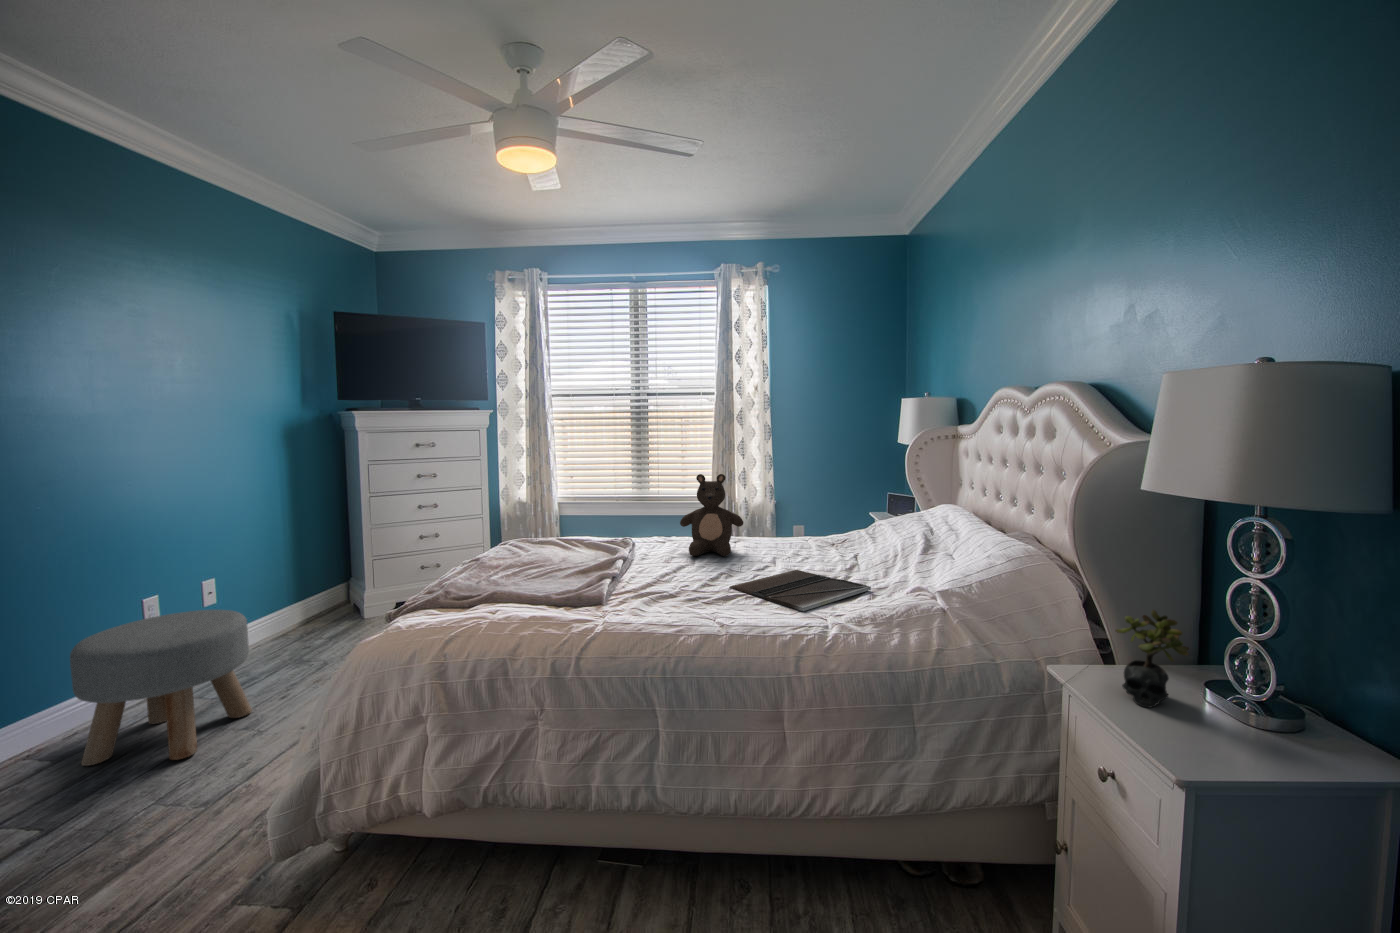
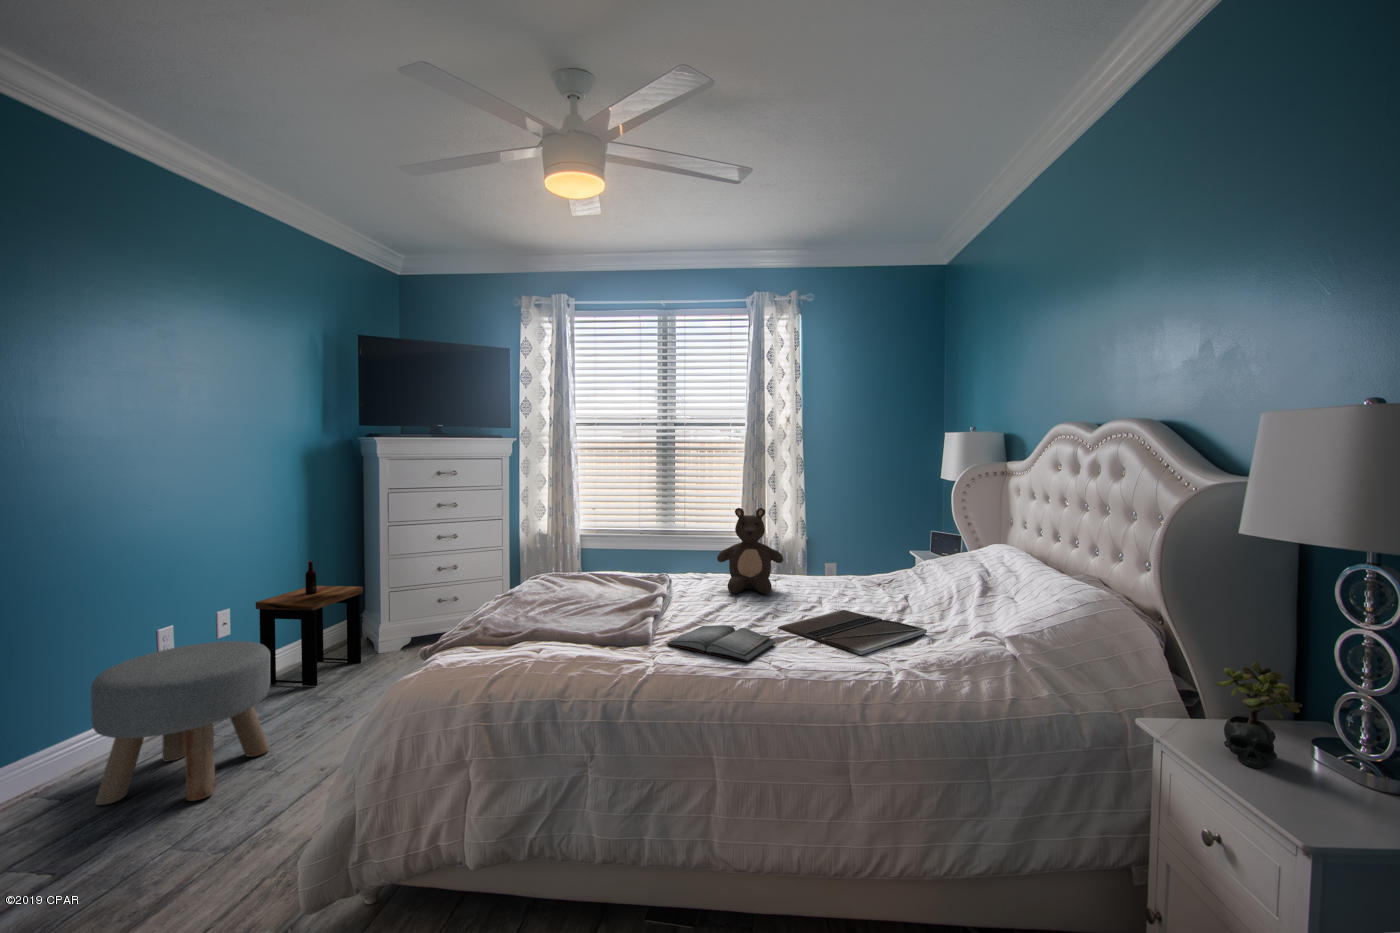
side table: none [238,533,346,651] -> present [256,561,363,686]
hardback book: none [619,586,724,619] -> present [666,625,776,662]

